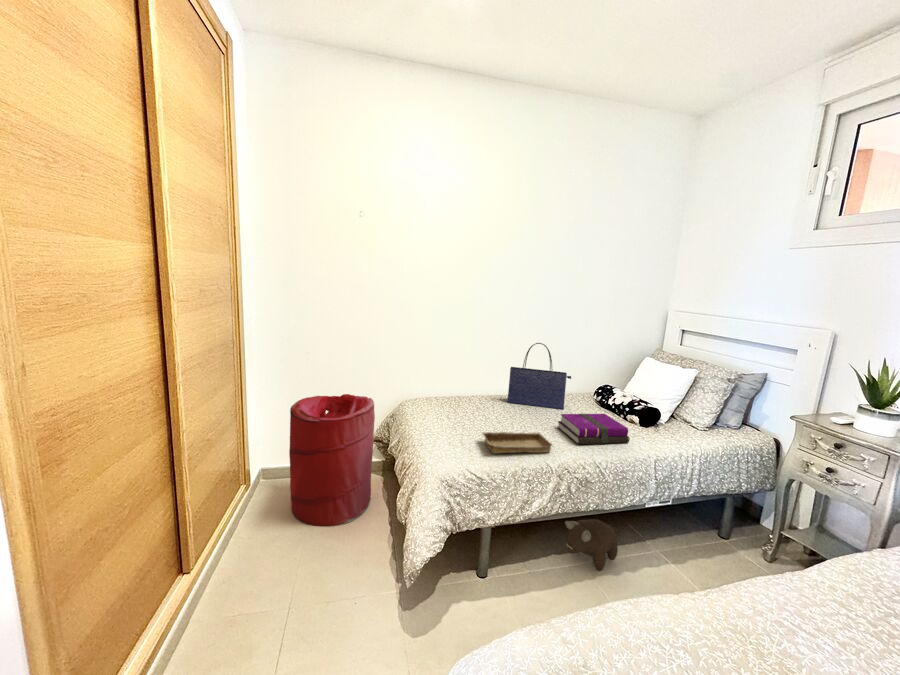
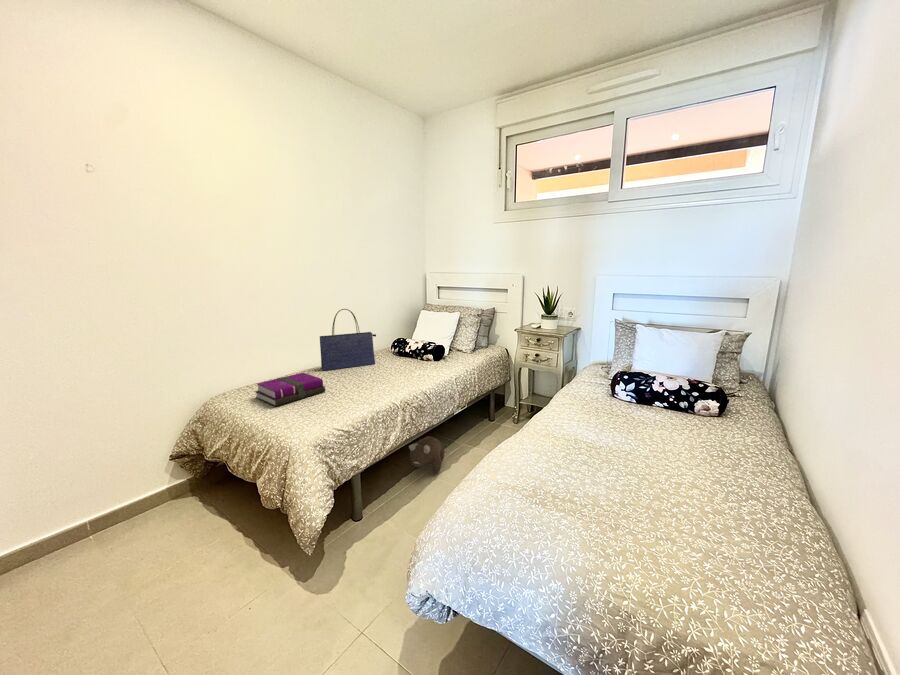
laundry hamper: present [289,394,375,527] -> none [23,404,193,595]
notebook: present [557,414,630,444] -> present [255,373,326,406]
tray: present [482,432,553,453] -> none [327,383,393,409]

